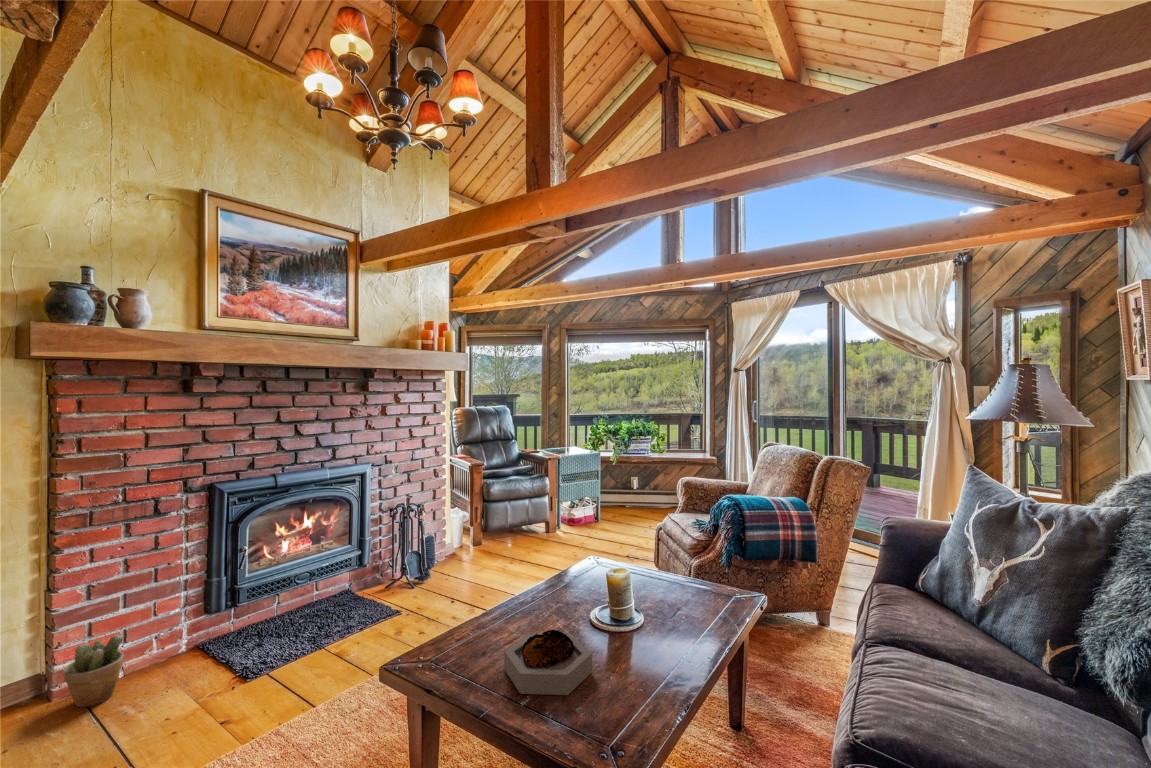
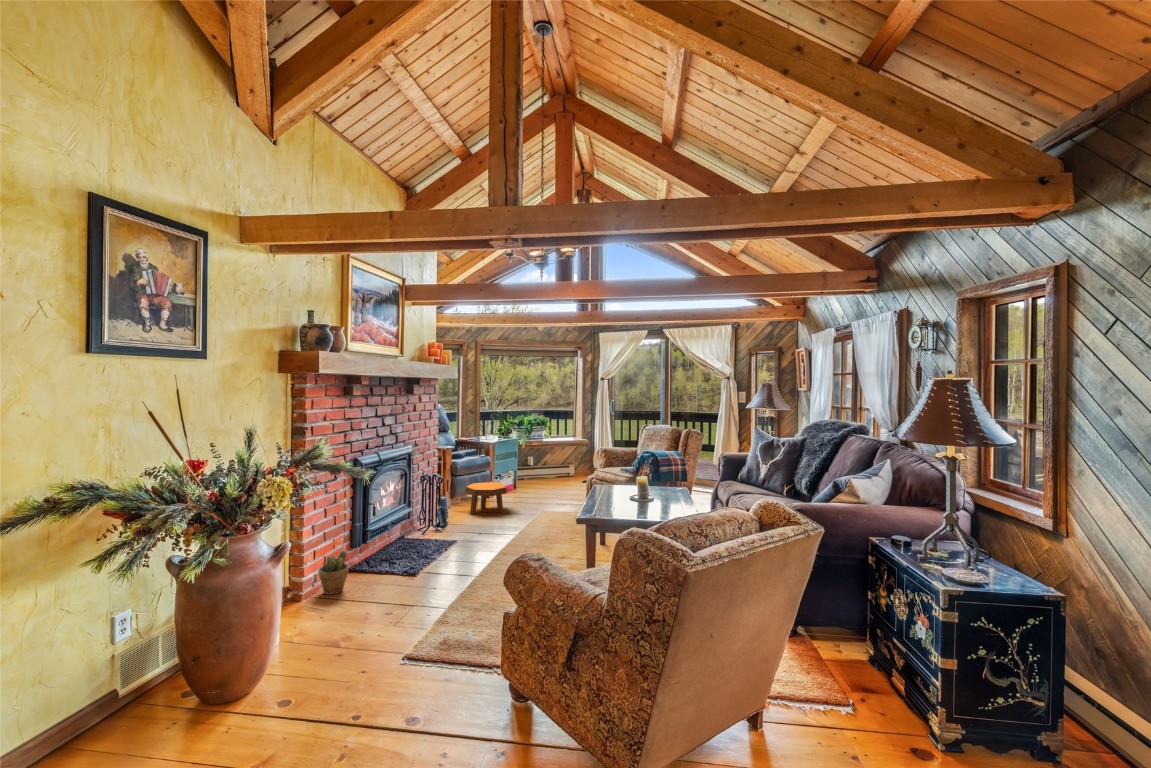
footstool: none [485,515,542,563] -> present [465,482,507,515]
decorative bowl: present [504,630,592,695] -> none [622,493,654,515]

